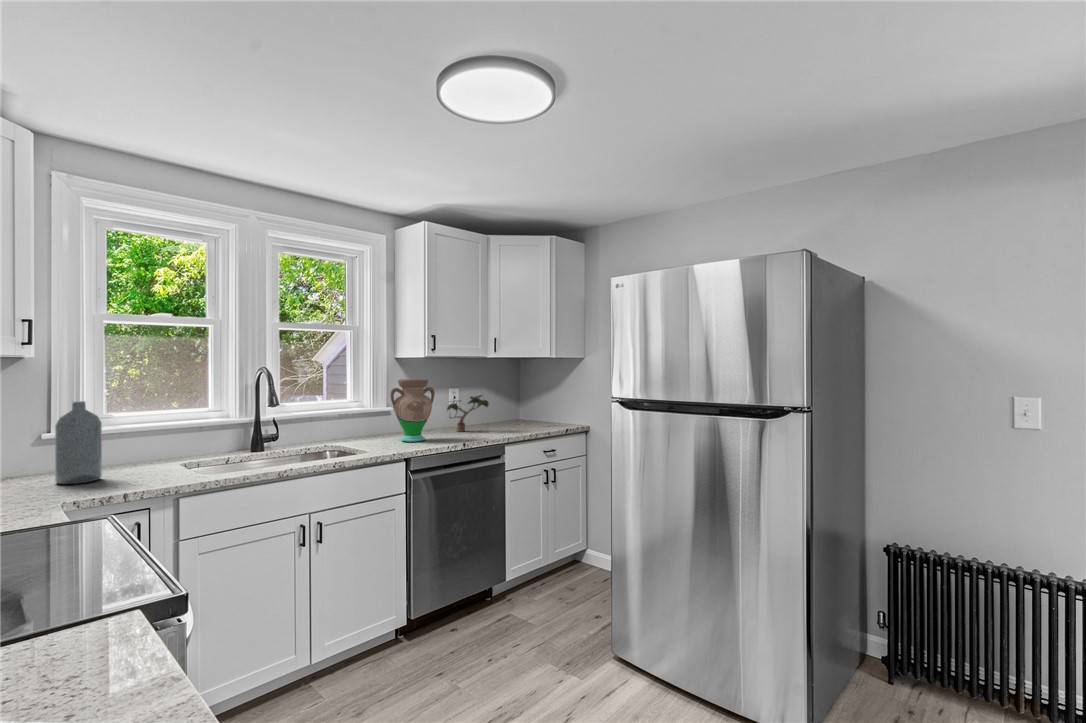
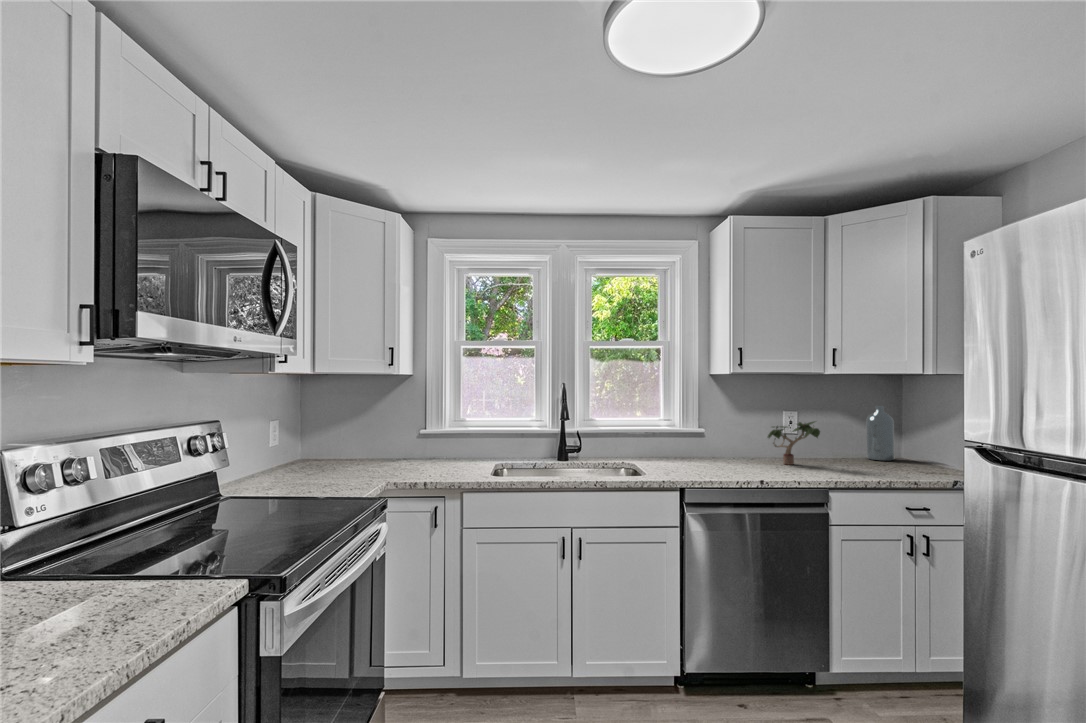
vase: present [390,379,435,442] -> none [687,399,740,470]
bottle: present [55,401,102,484] -> present [866,406,894,461]

